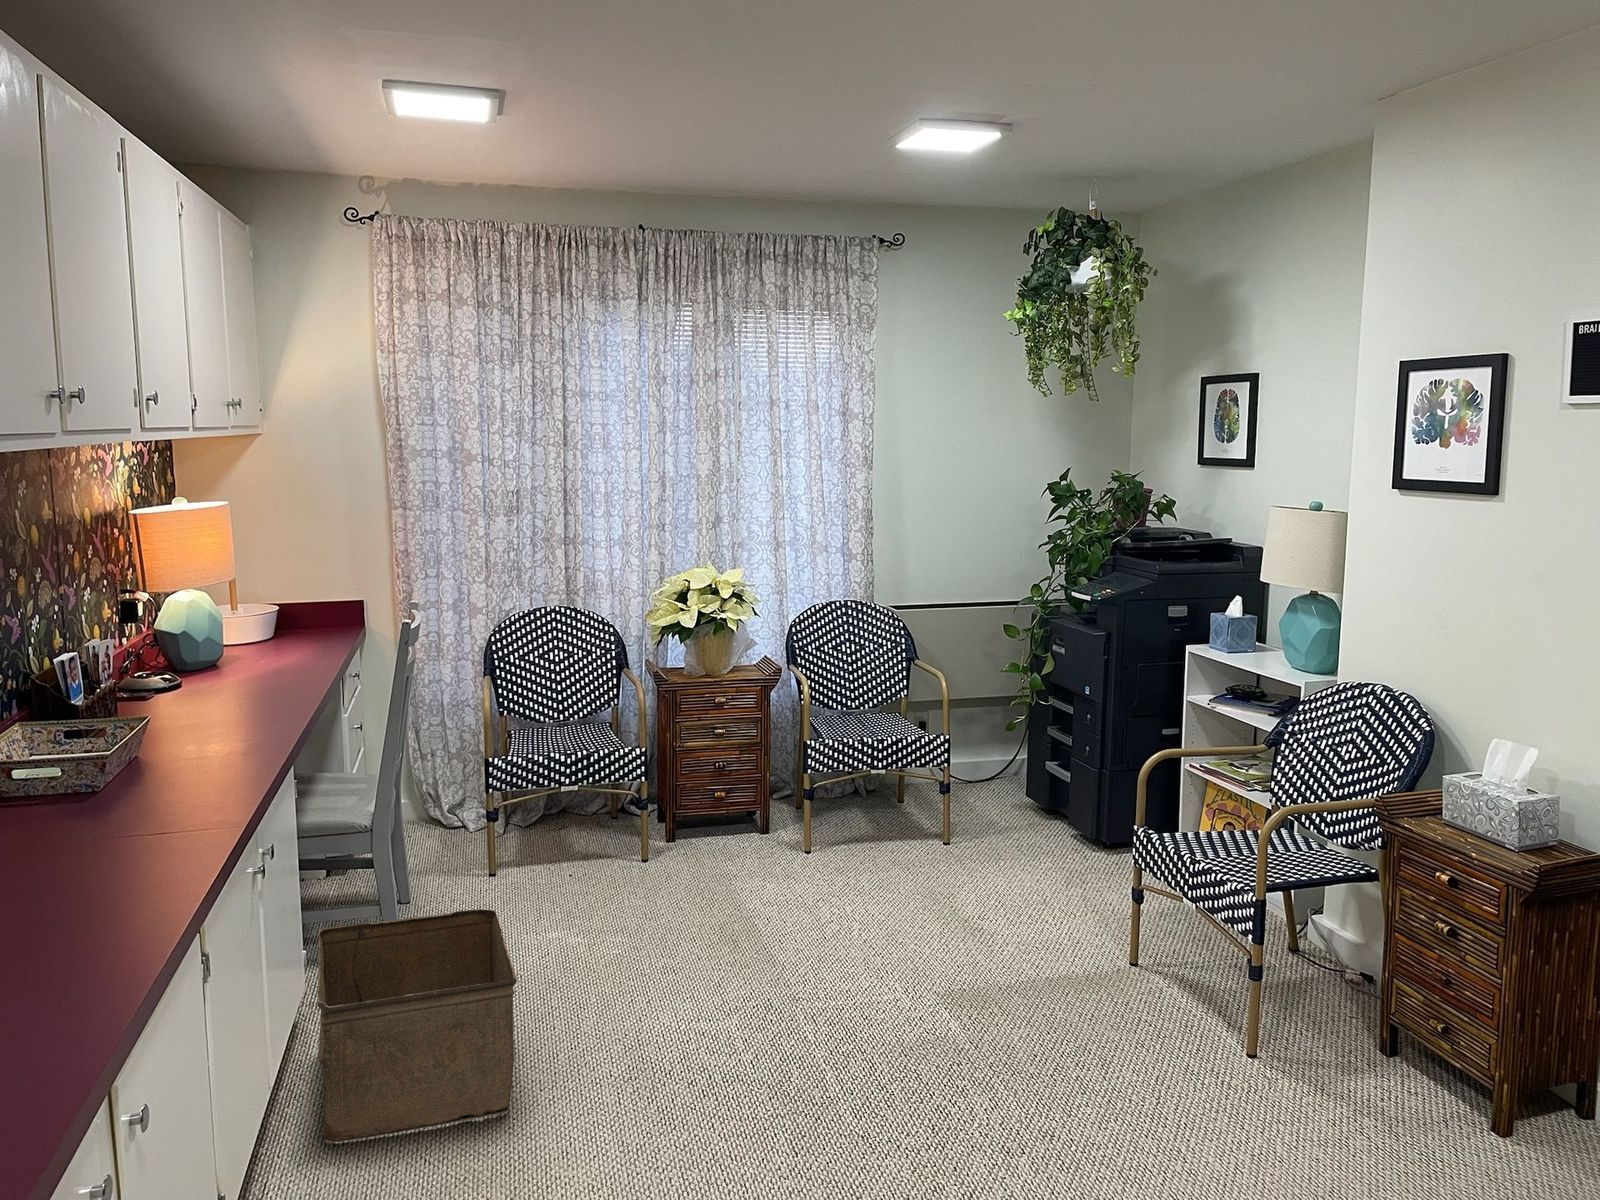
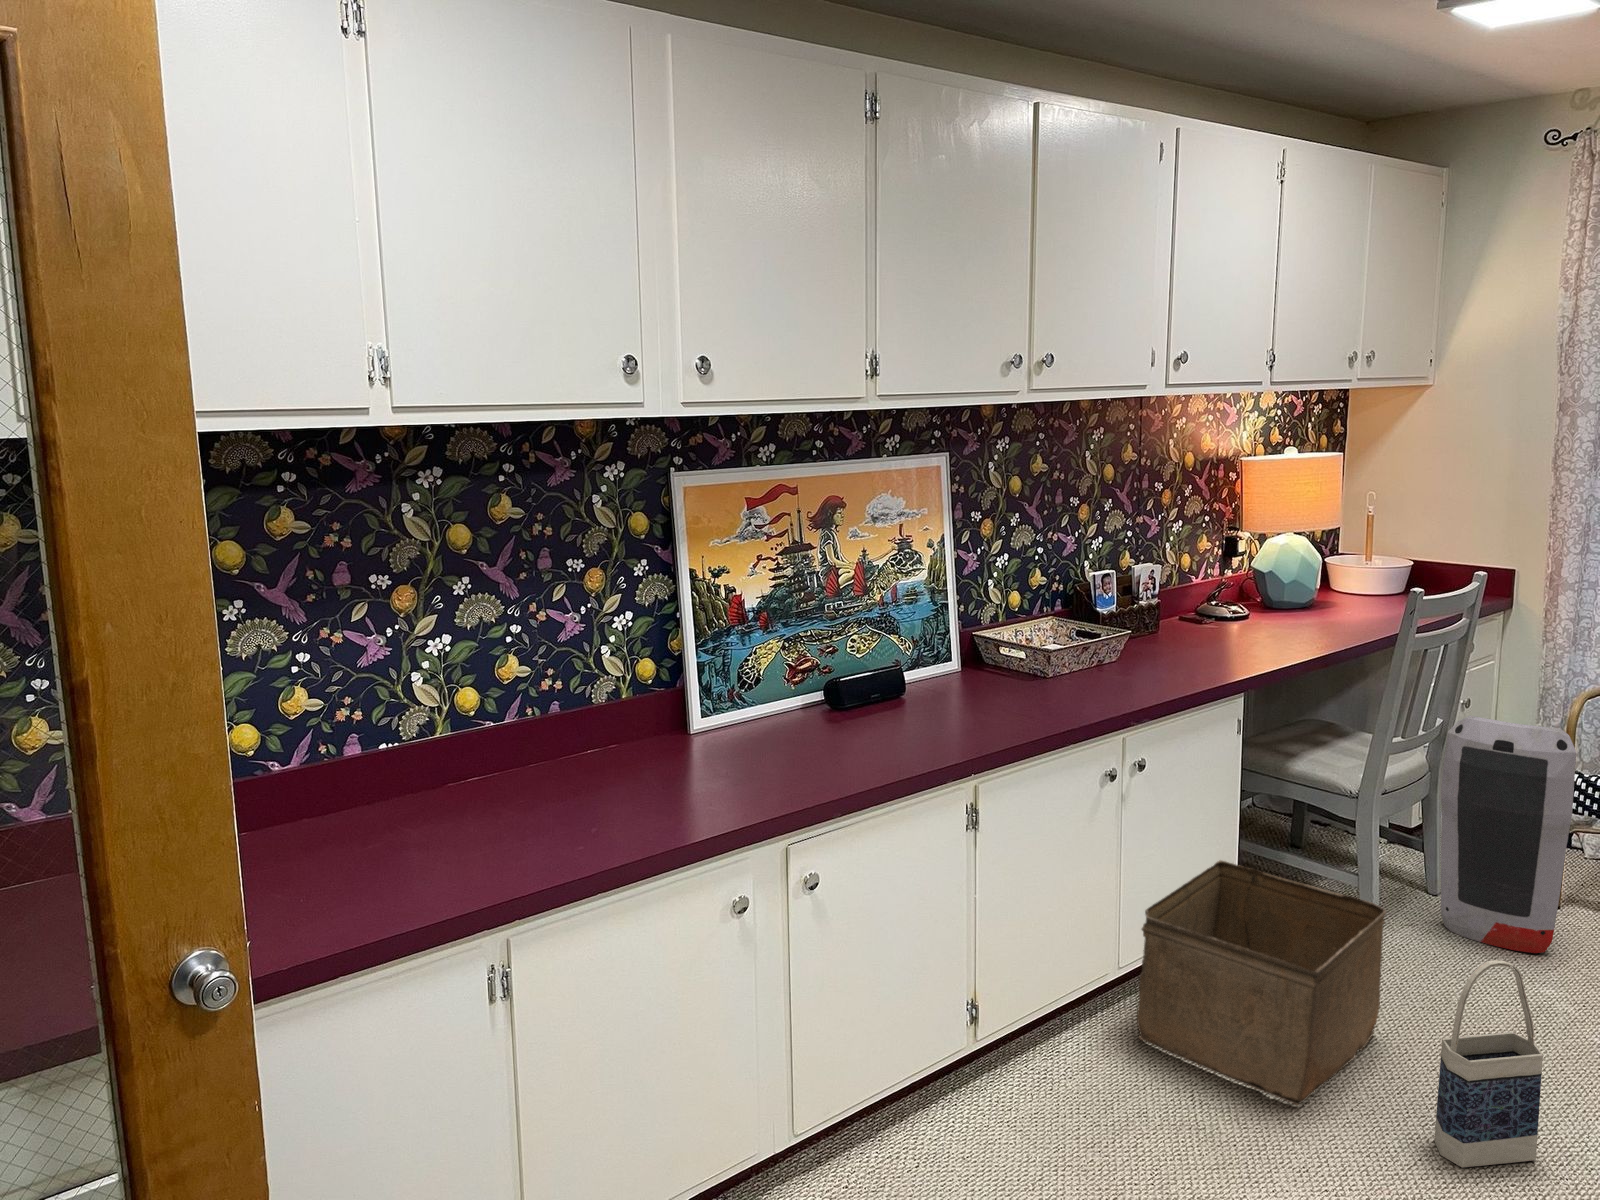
air purifier: none [424,722,529,924] -> present [1441,715,1576,953]
bag: none [605,904,668,1084] -> present [1434,960,1543,1167]

